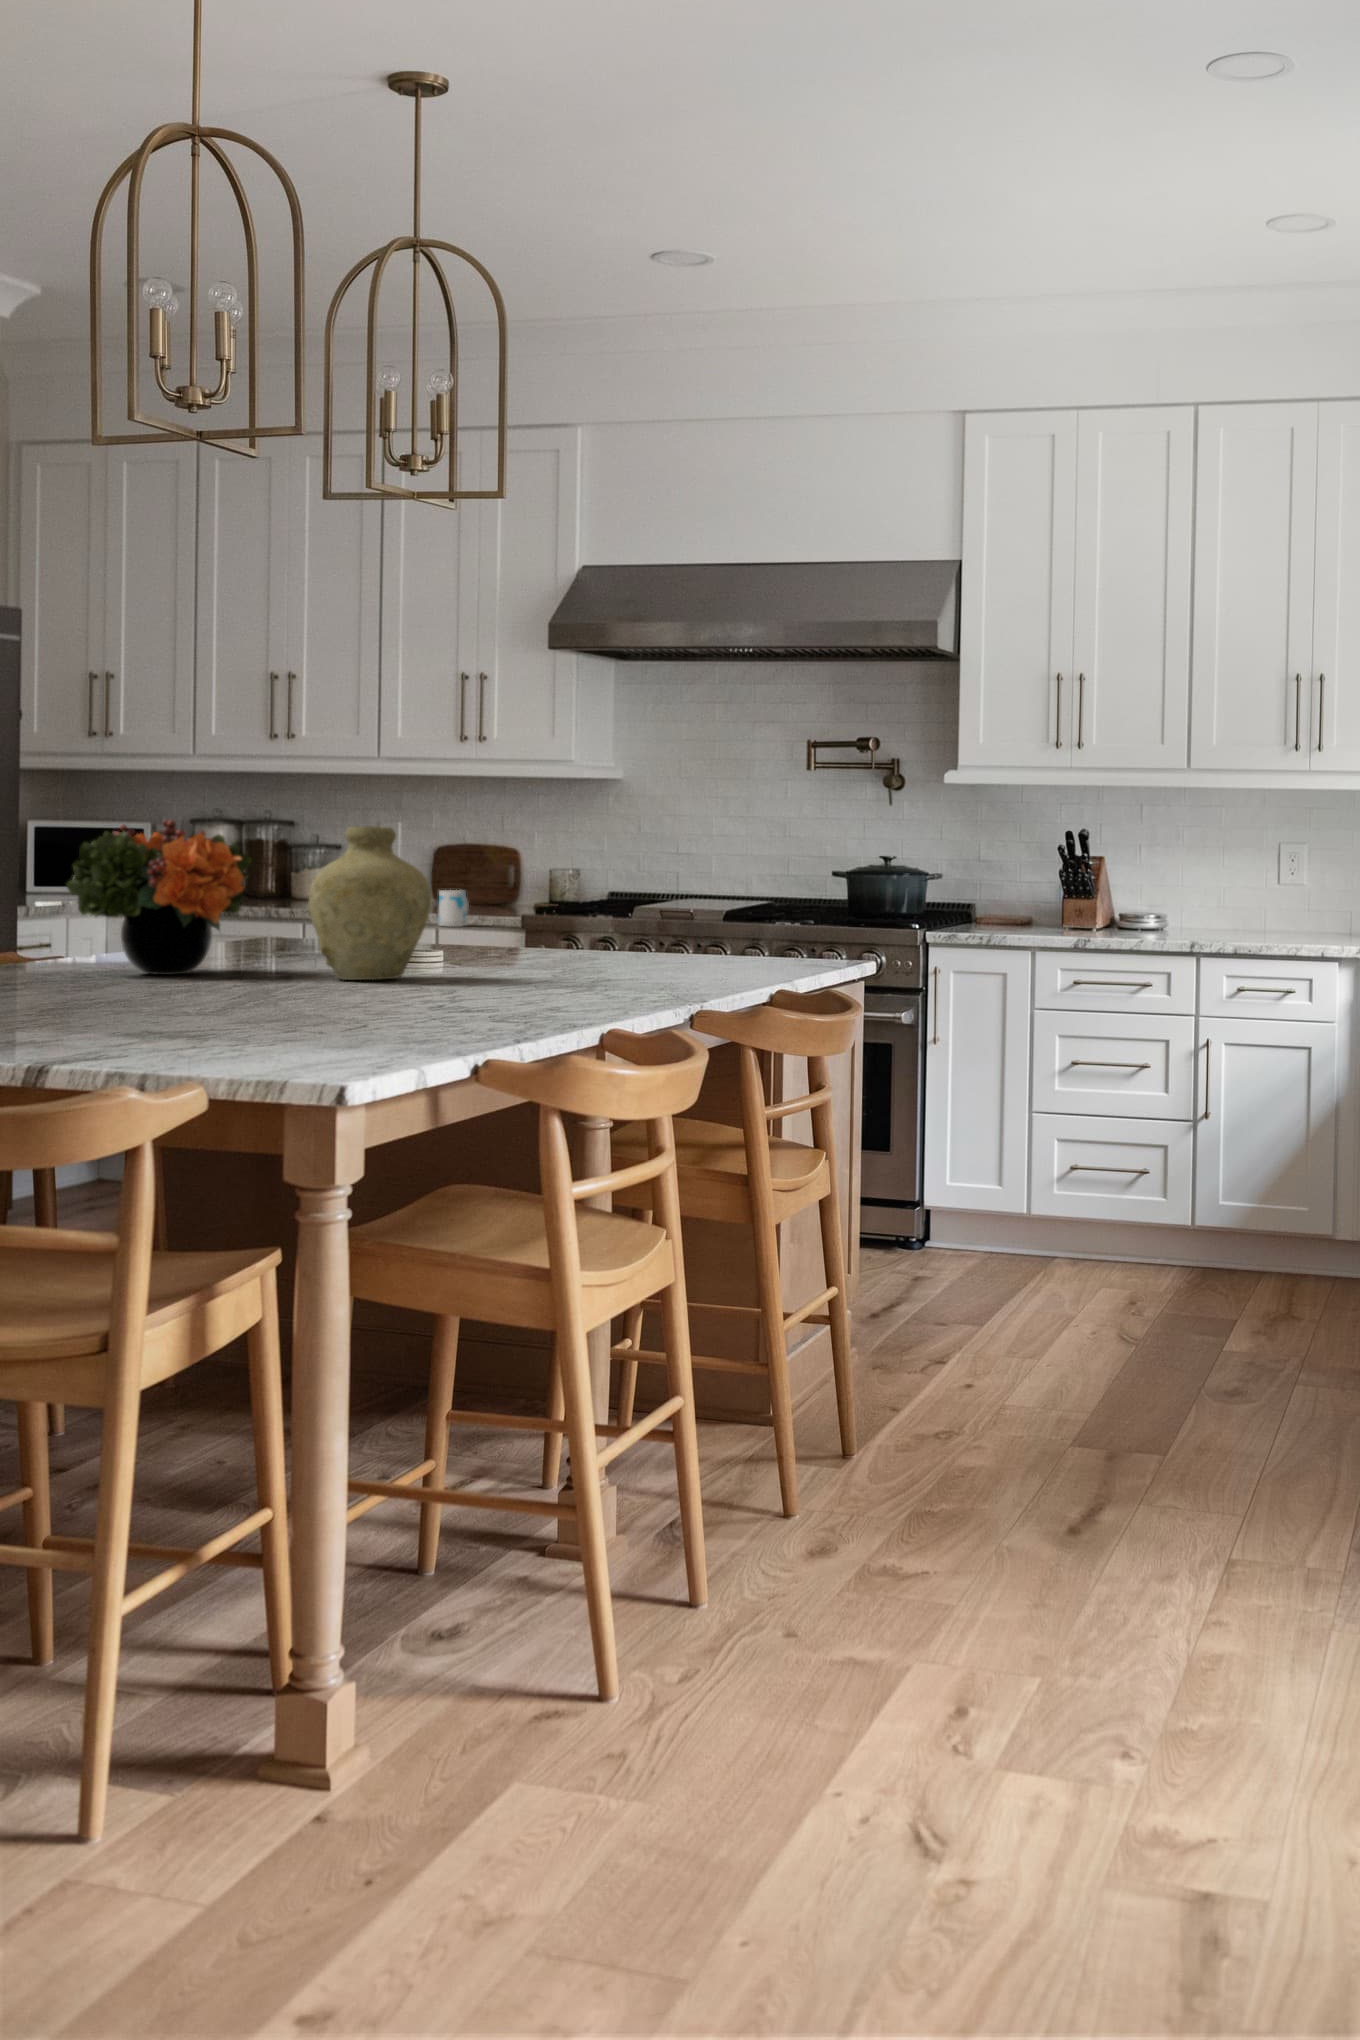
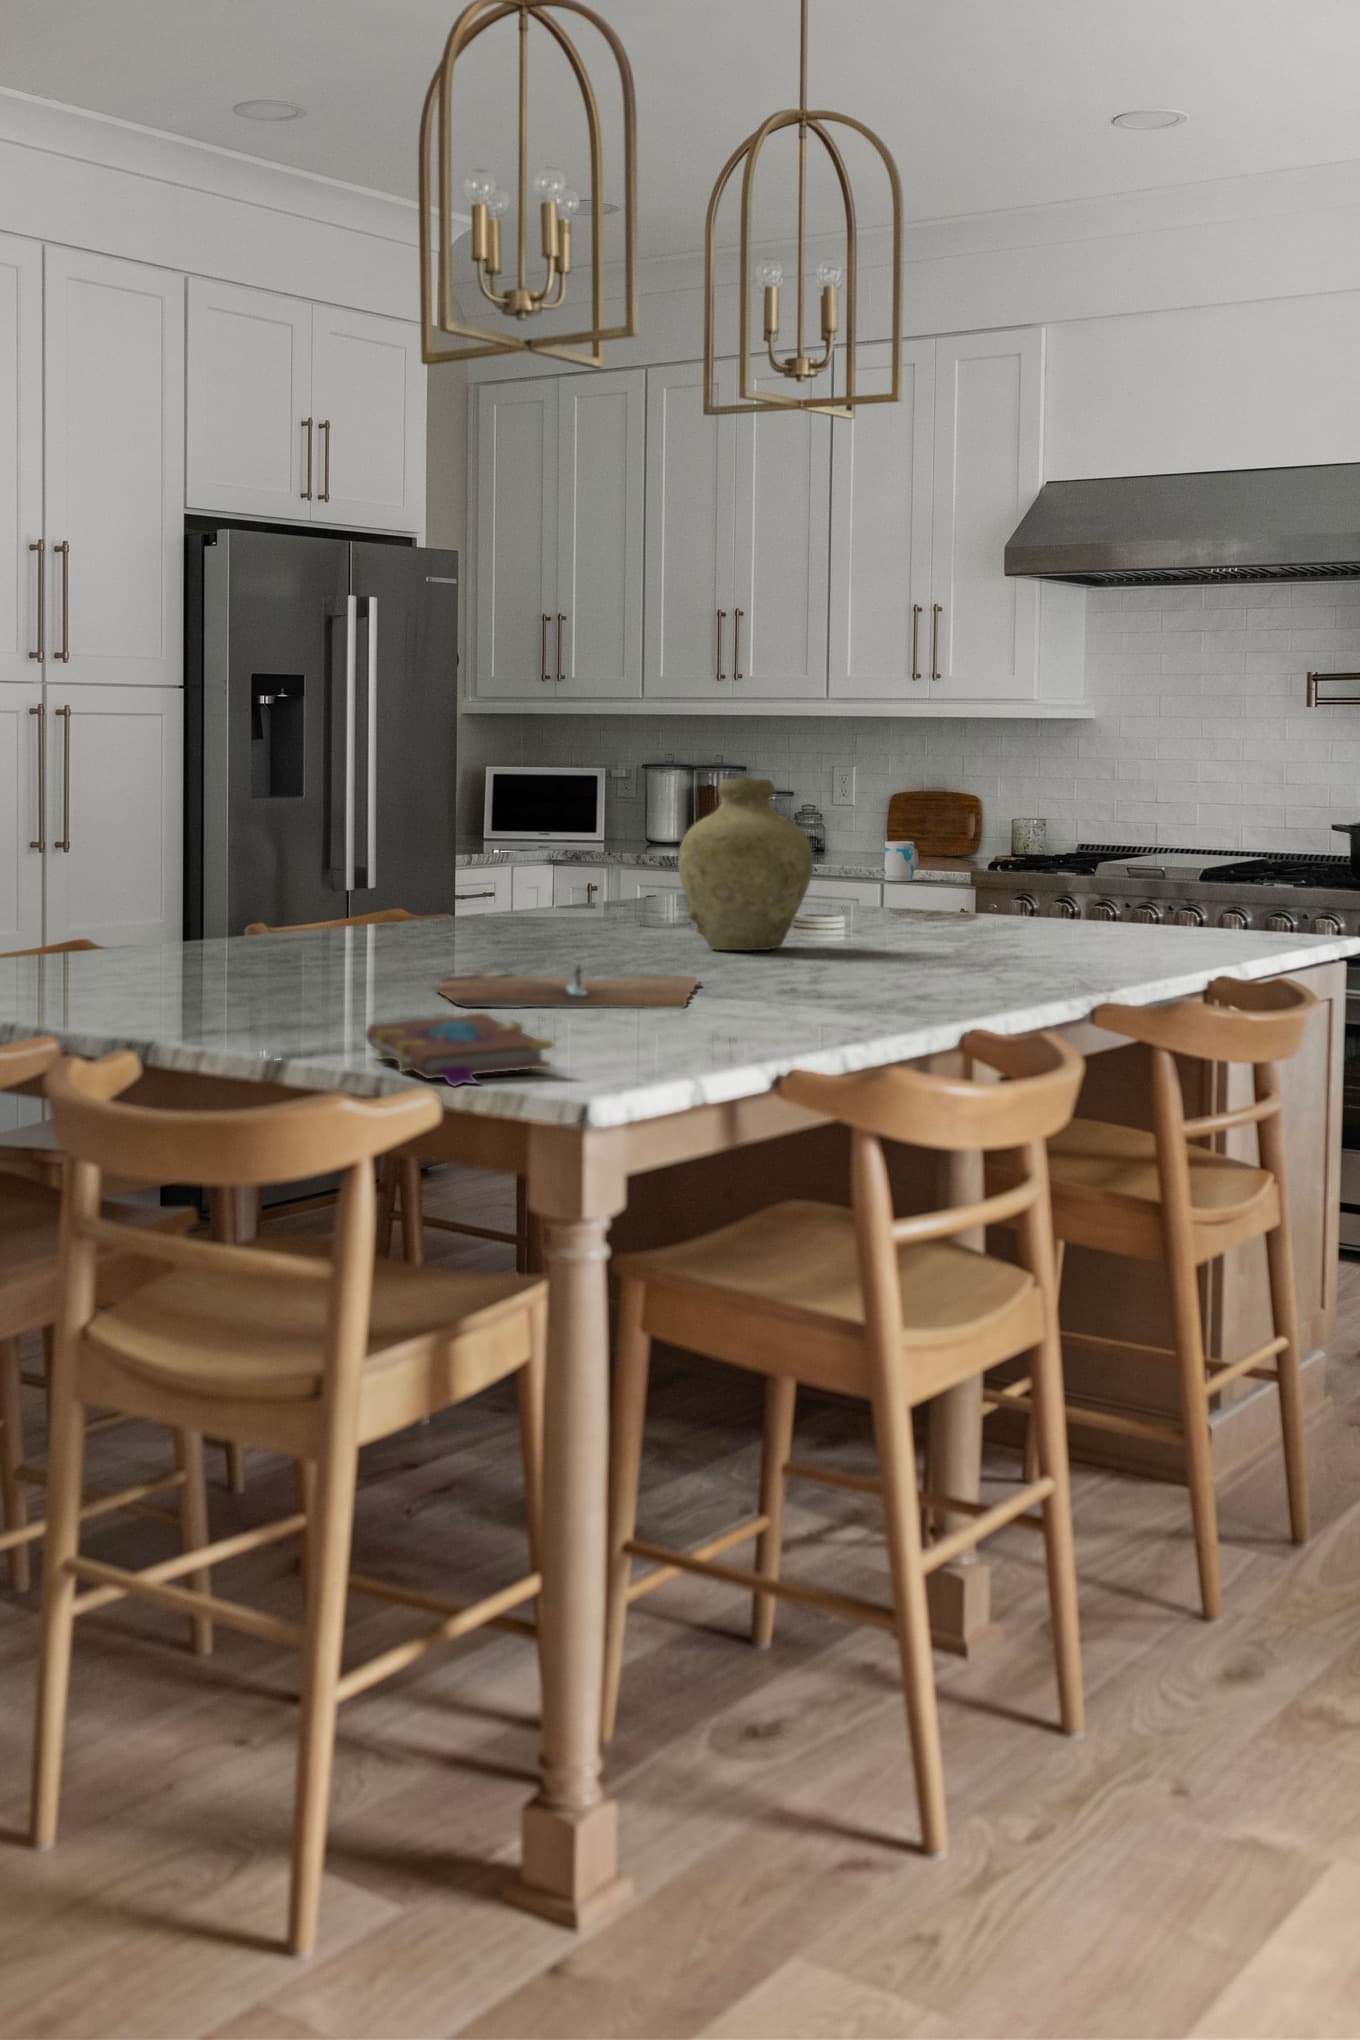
flower arrangement: present [66,819,251,975] -> none [434,770,630,938]
cutting board: none [120,986,365,1026] -> present [437,965,698,1009]
book: none [125,1020,308,1077] -> present [366,1013,553,1086]

